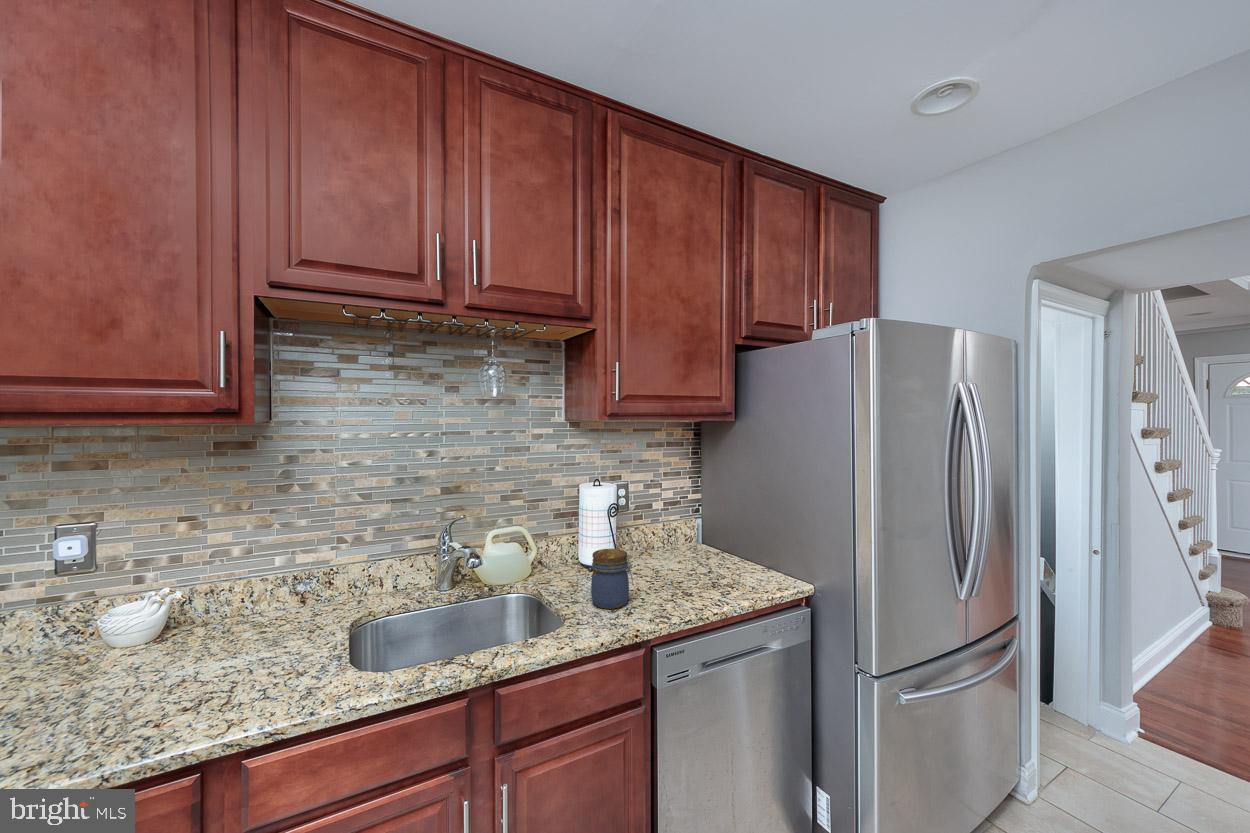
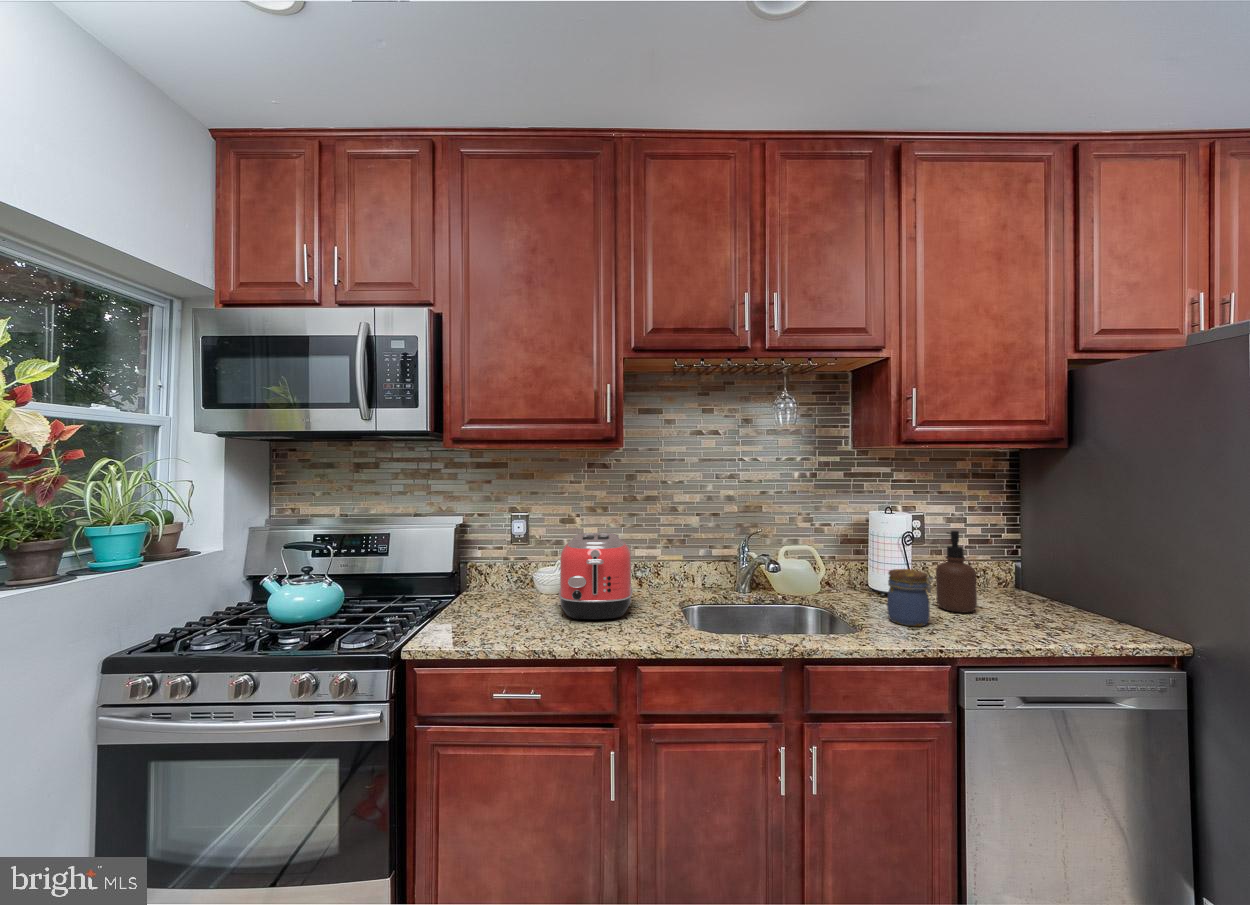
soap dispenser: none [636,502,669,581] -> present [936,531,977,613]
toaster: none [138,546,277,689] -> present [559,533,632,620]

